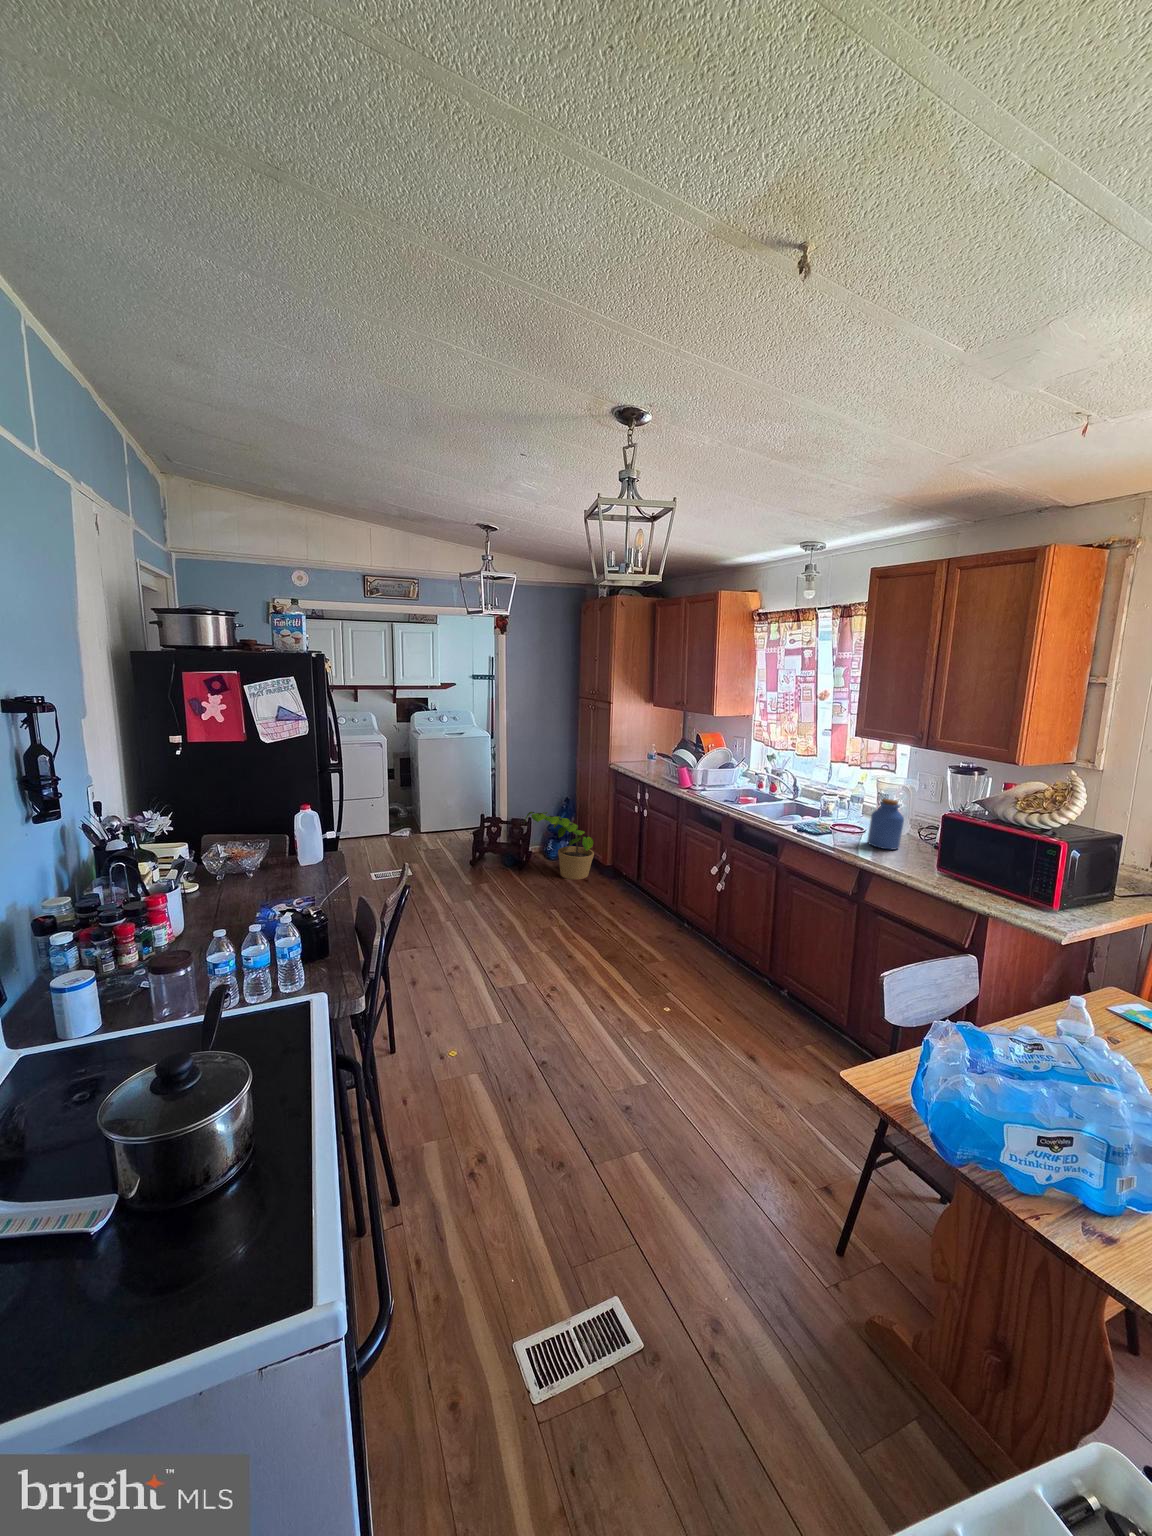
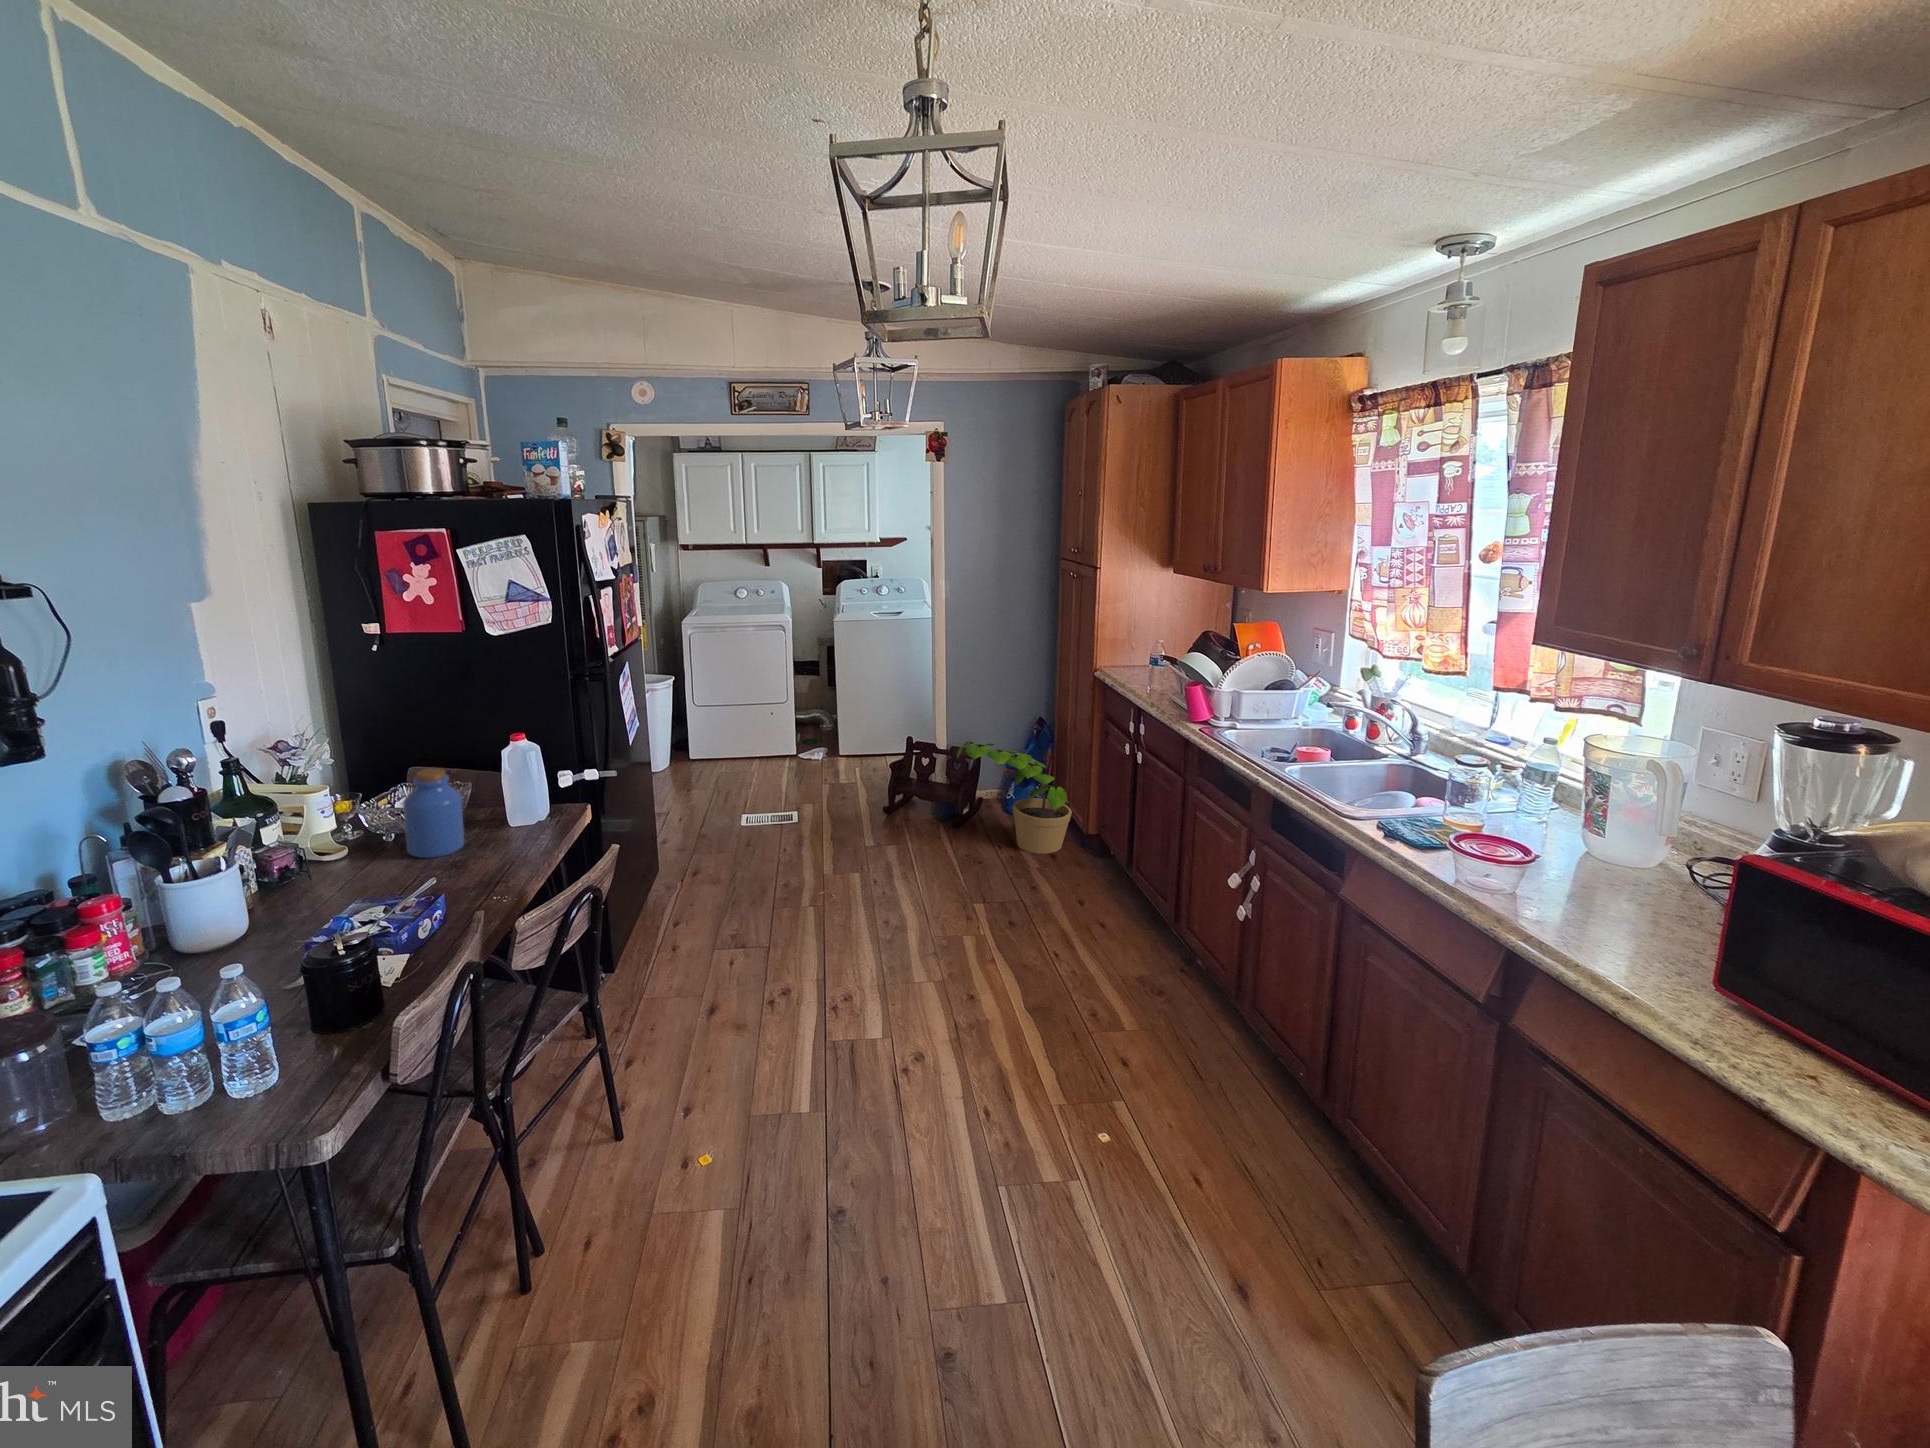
jar: present [867,799,904,849] -> present [403,768,464,858]

